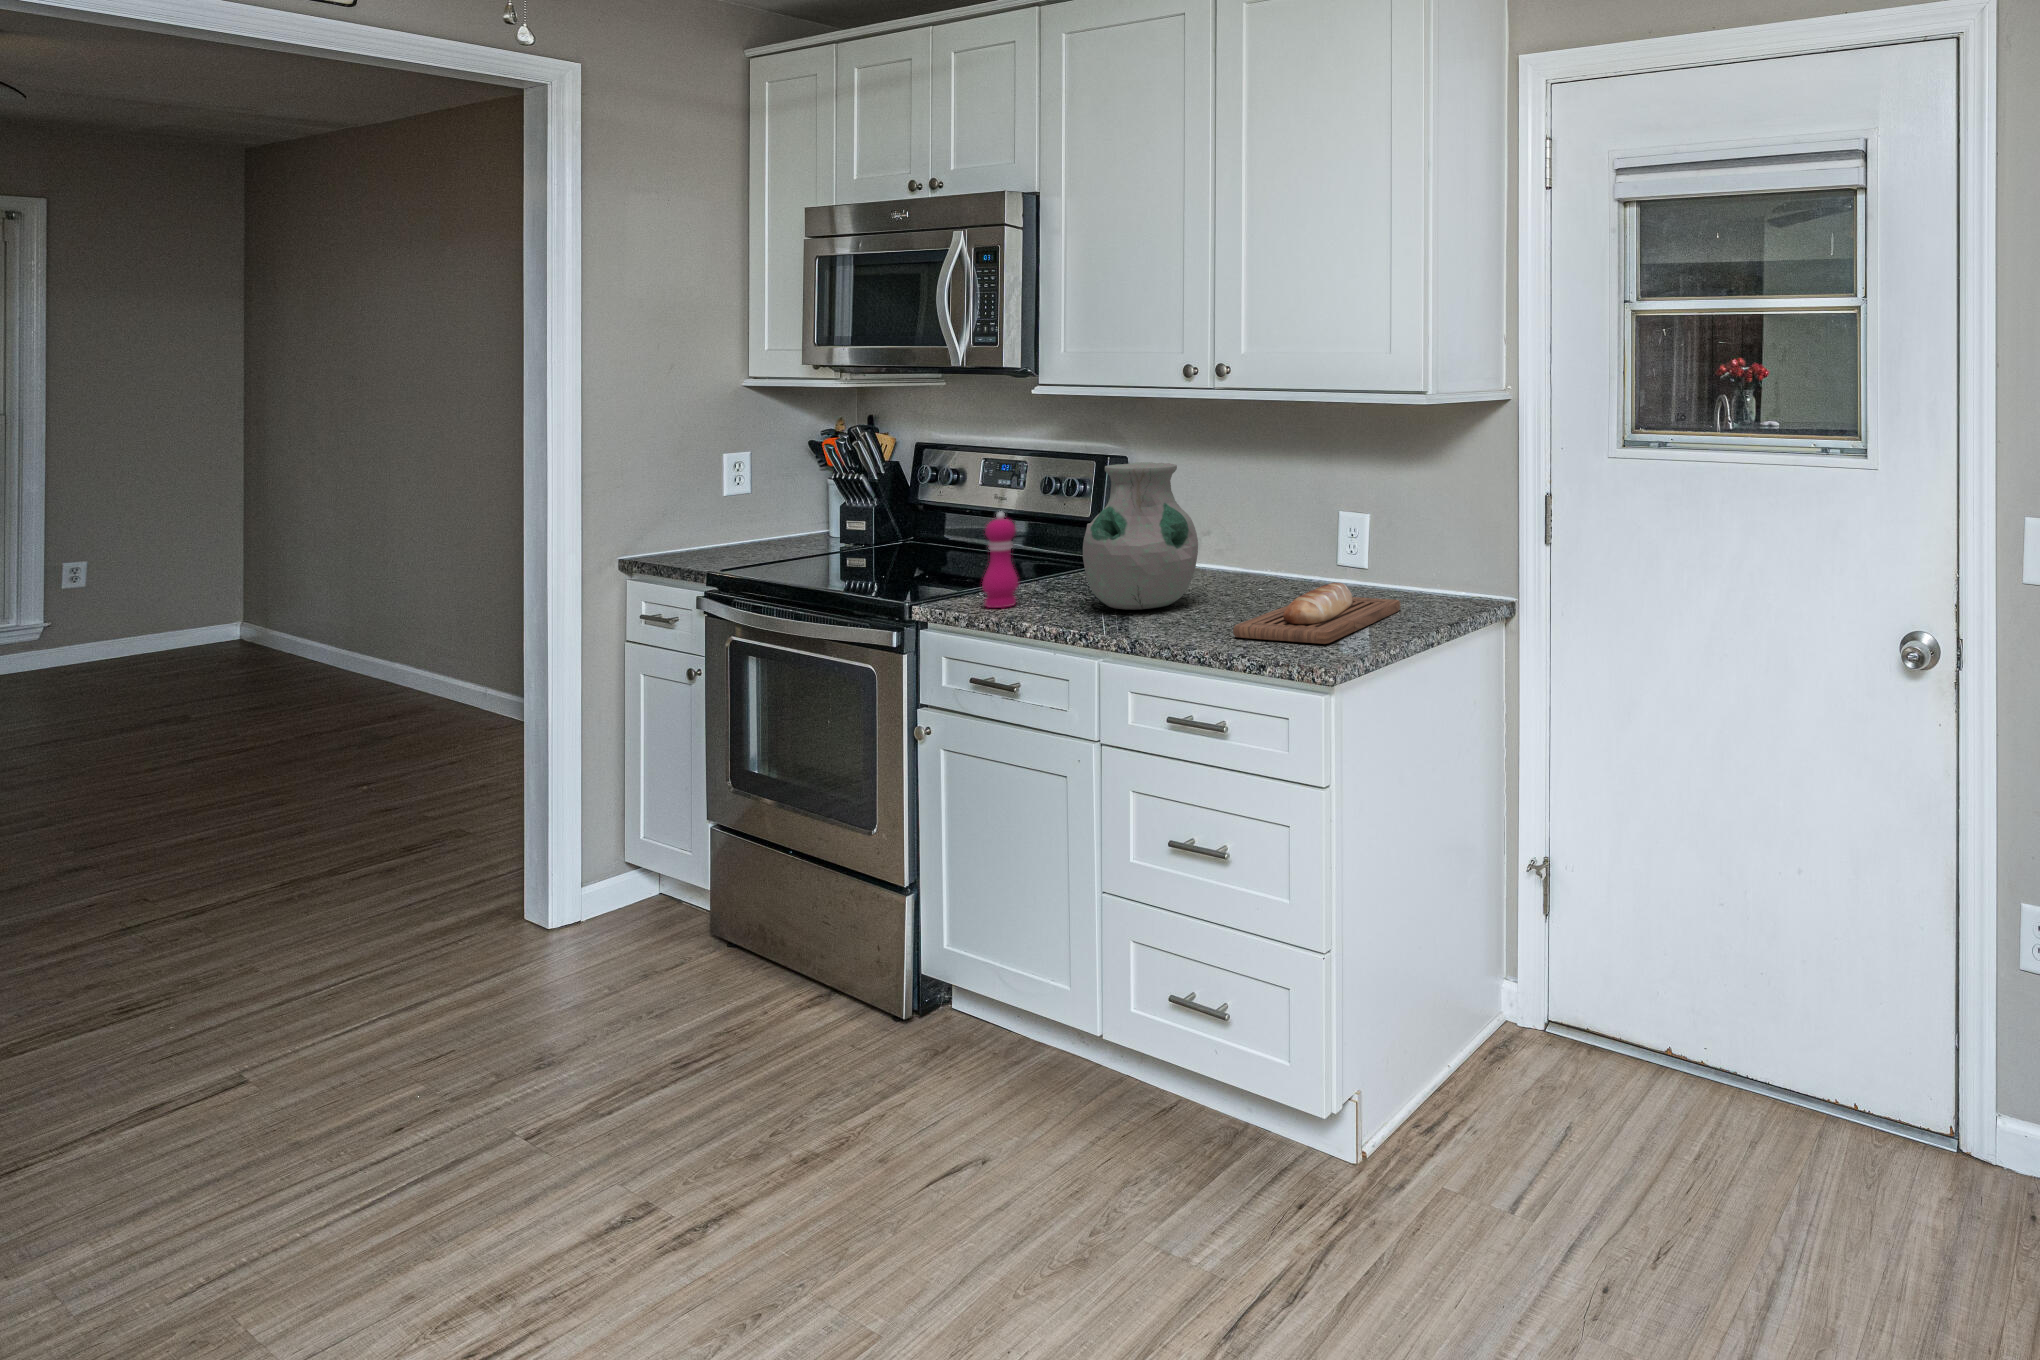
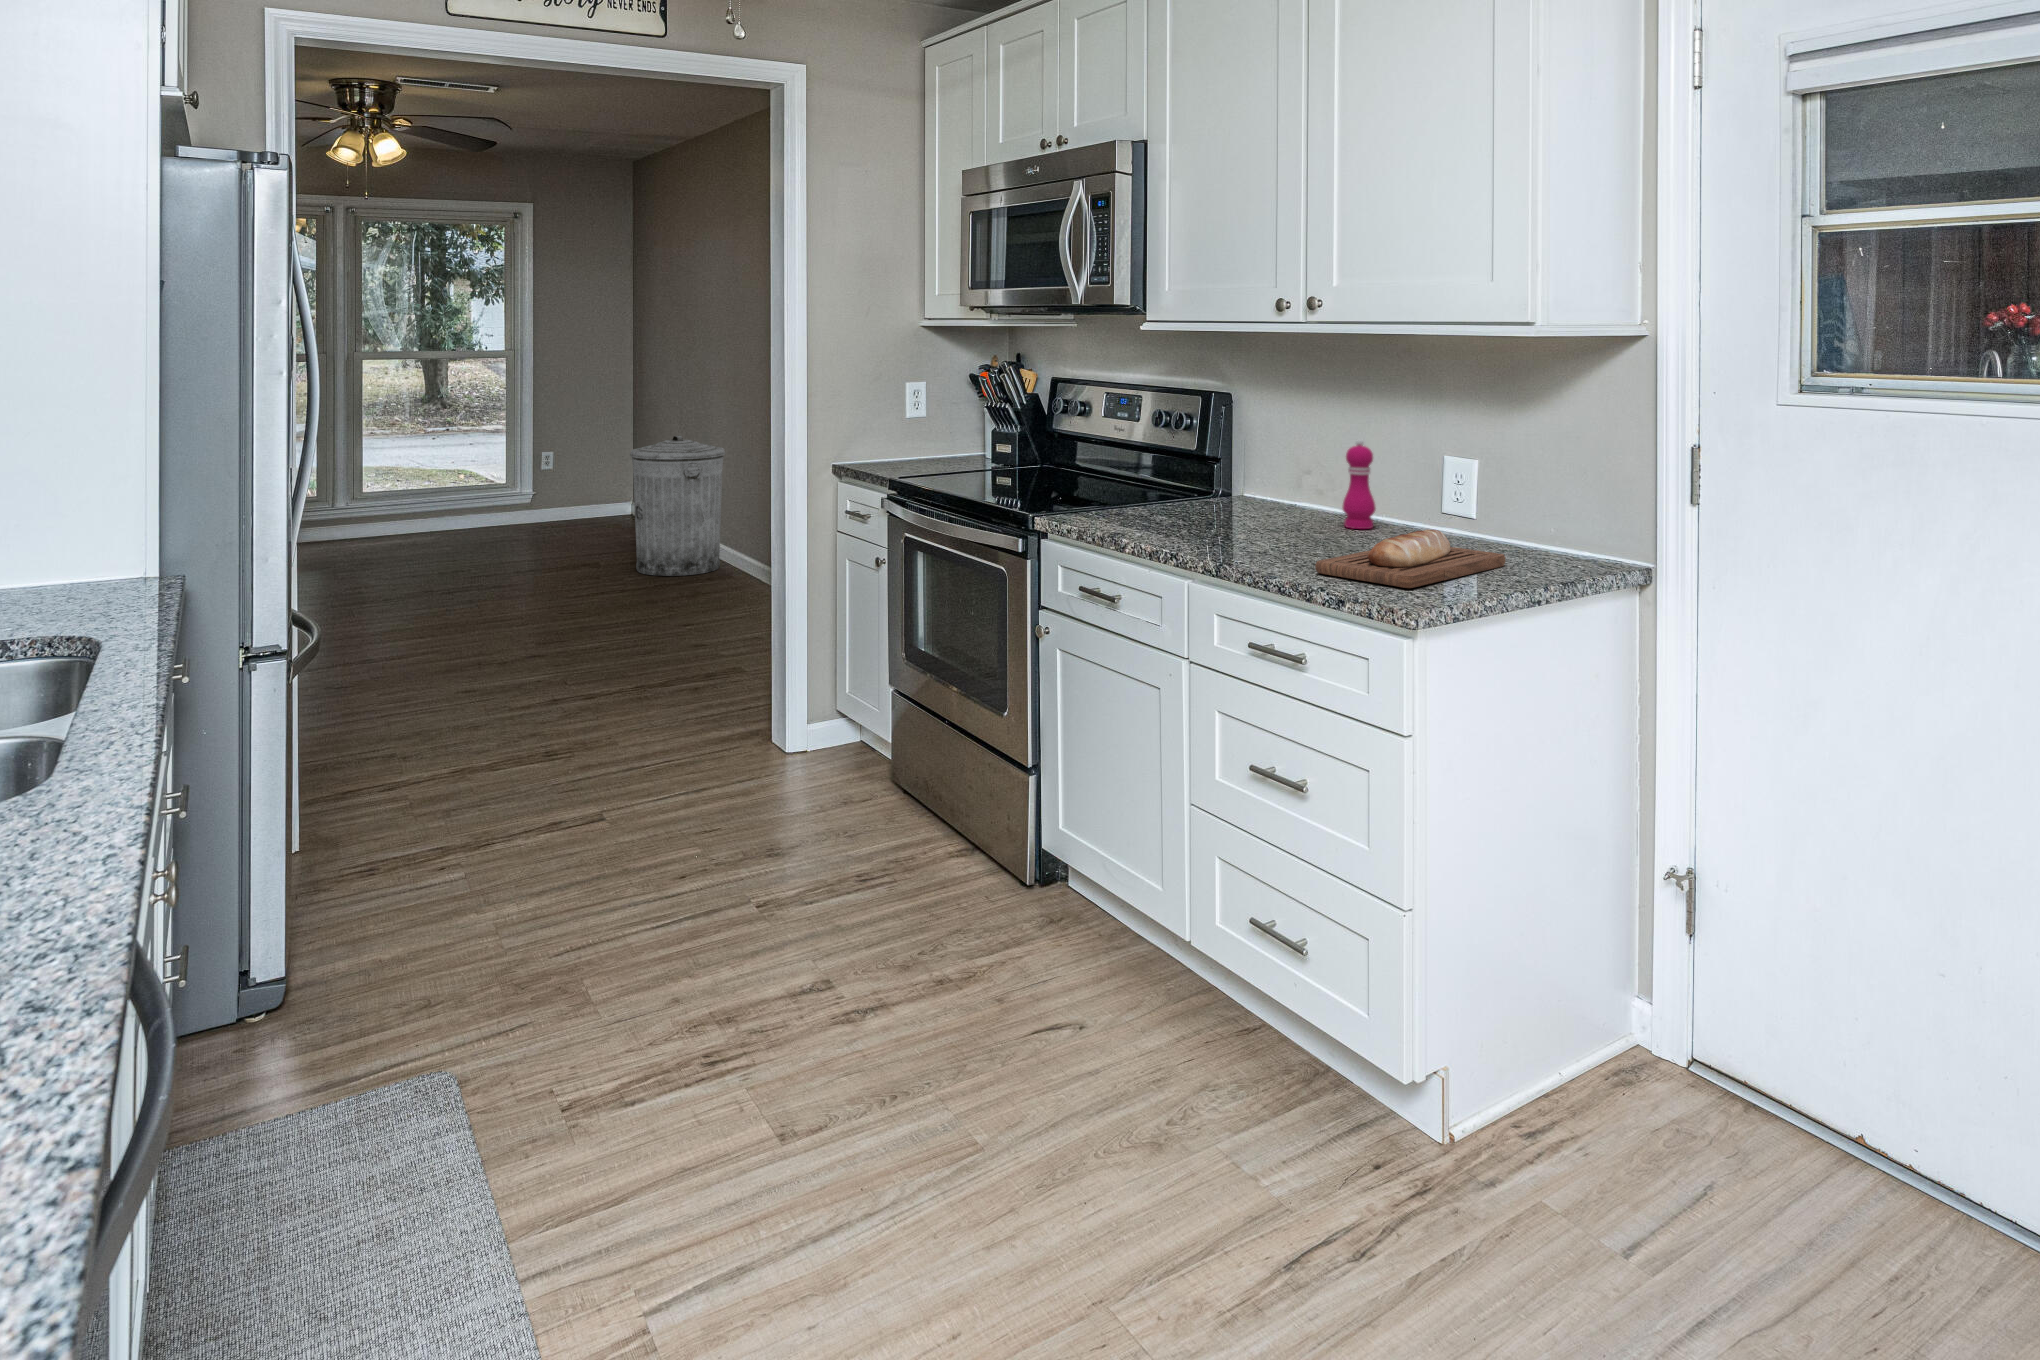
vase: present [1083,462,1198,610] -> none [1181,396,1293,540]
pepper mill: present [982,512,1018,608] -> present [1343,439,1376,529]
trash can: none [277,527,438,712] -> present [630,436,725,576]

